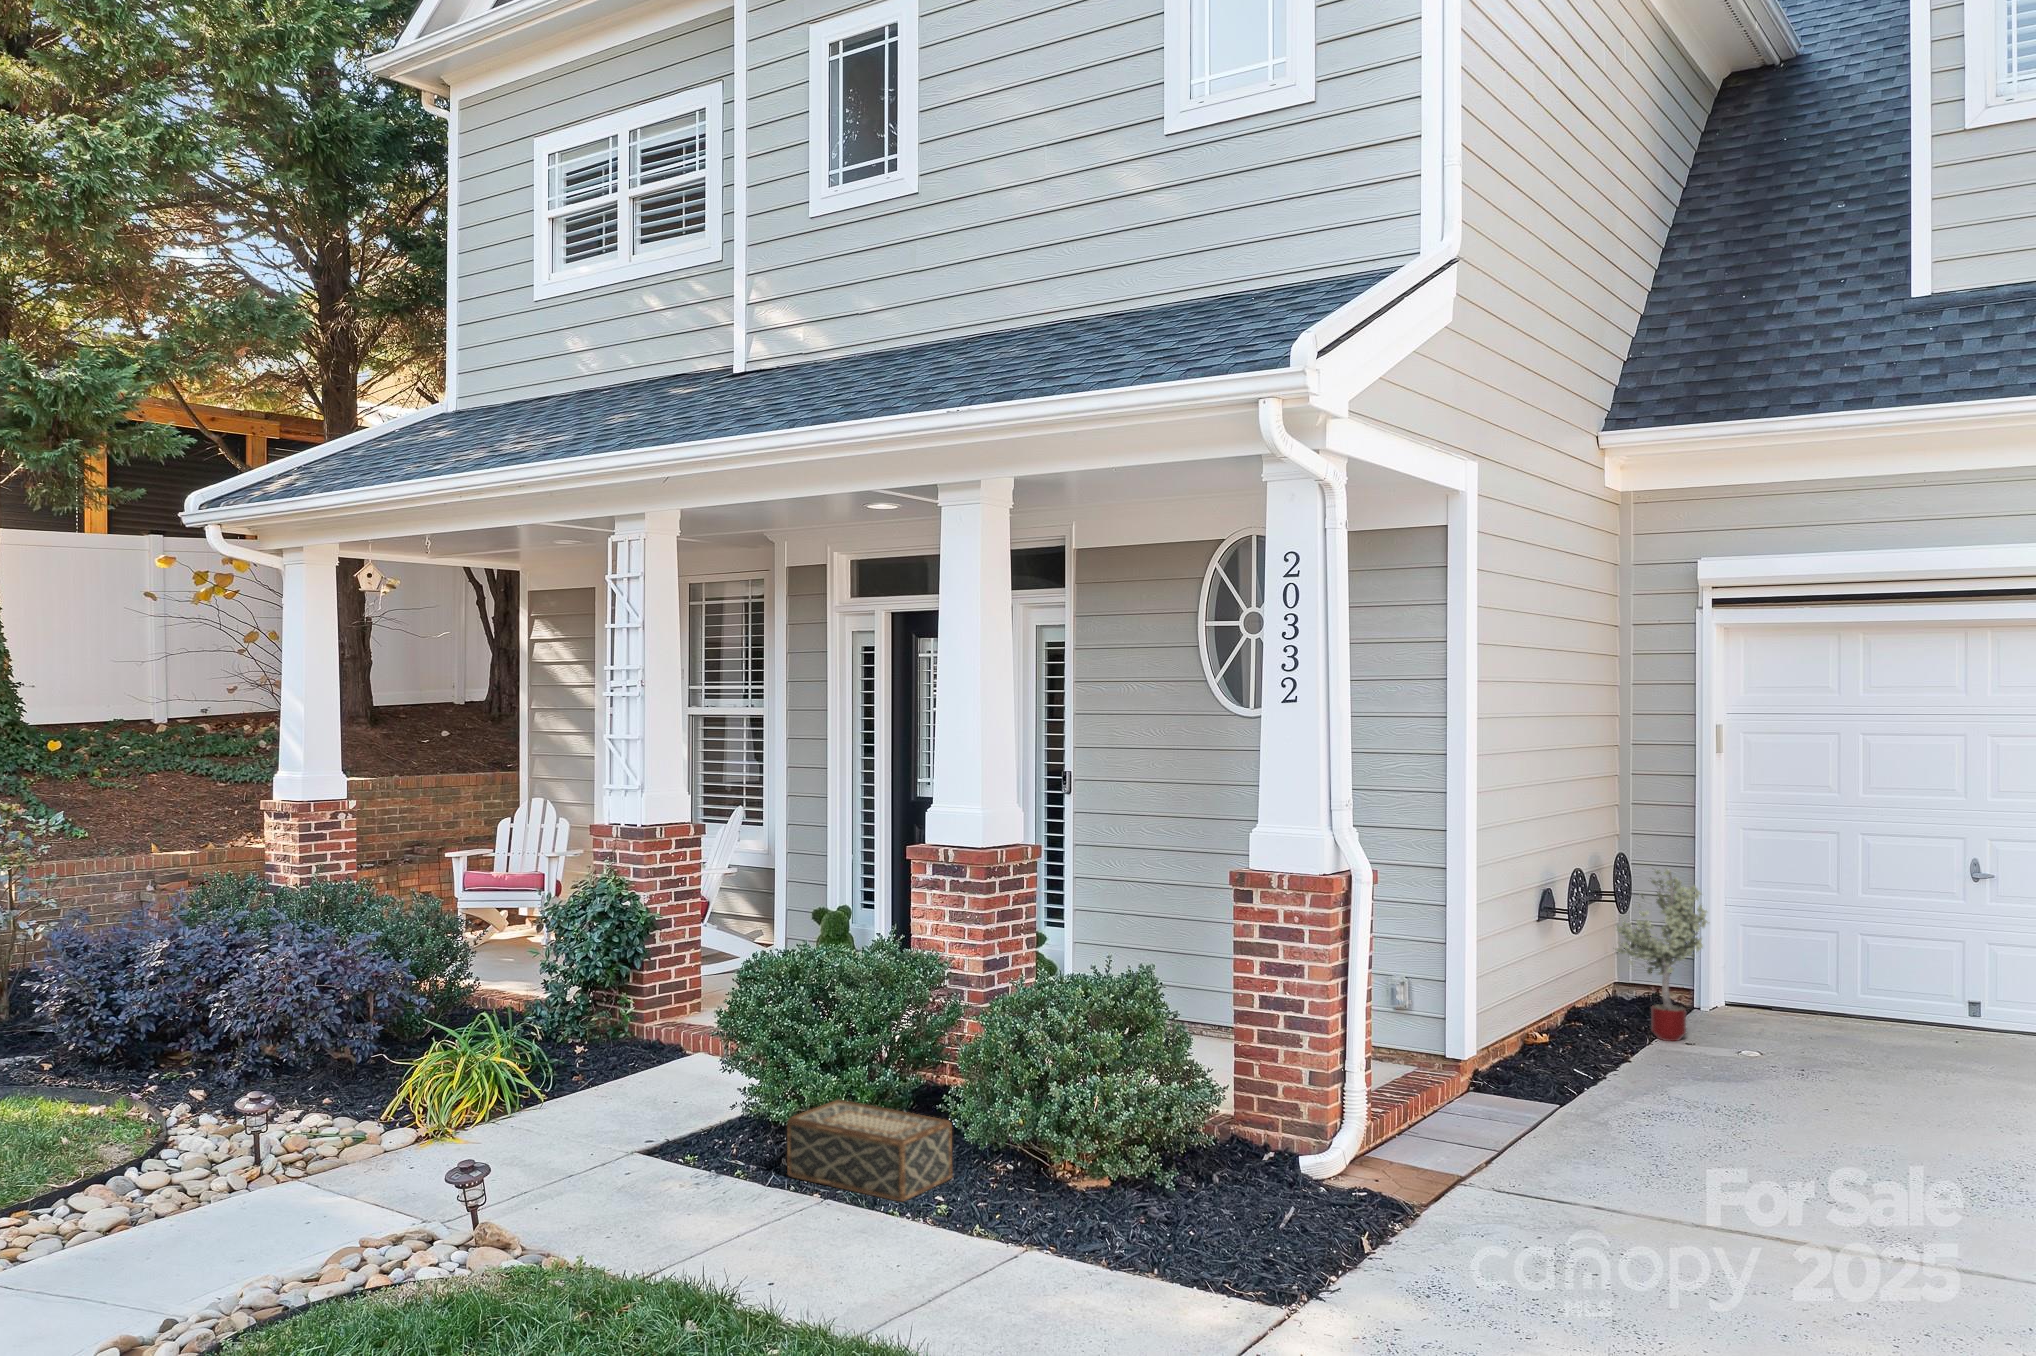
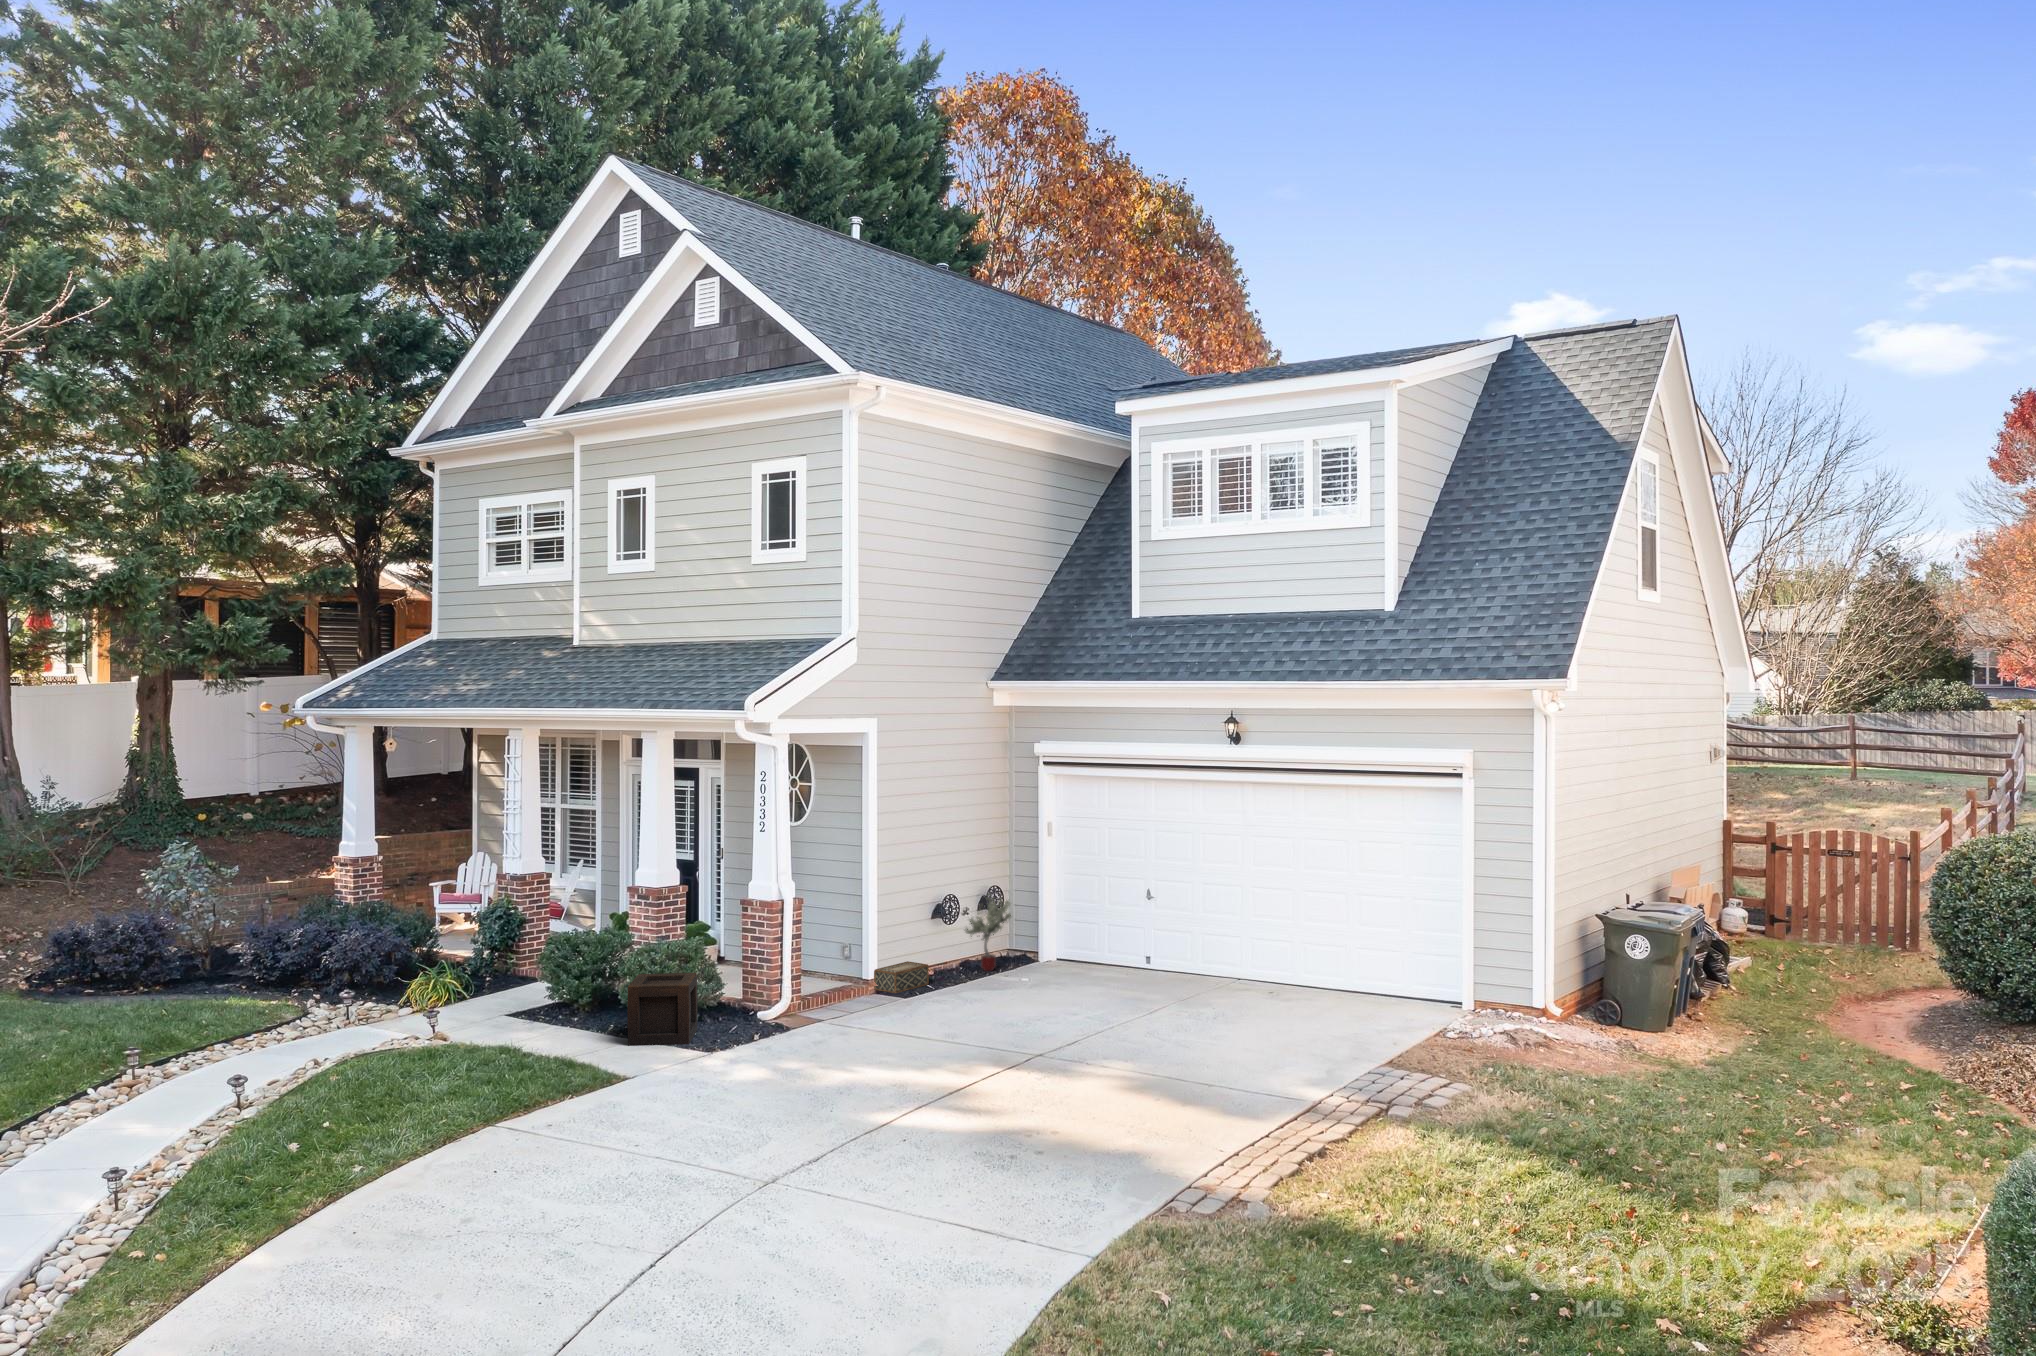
wooden crate: none [1042,1065,1235,1291] -> present [627,973,698,1046]
woven basket: present [787,1100,953,1202] -> present [874,961,929,993]

